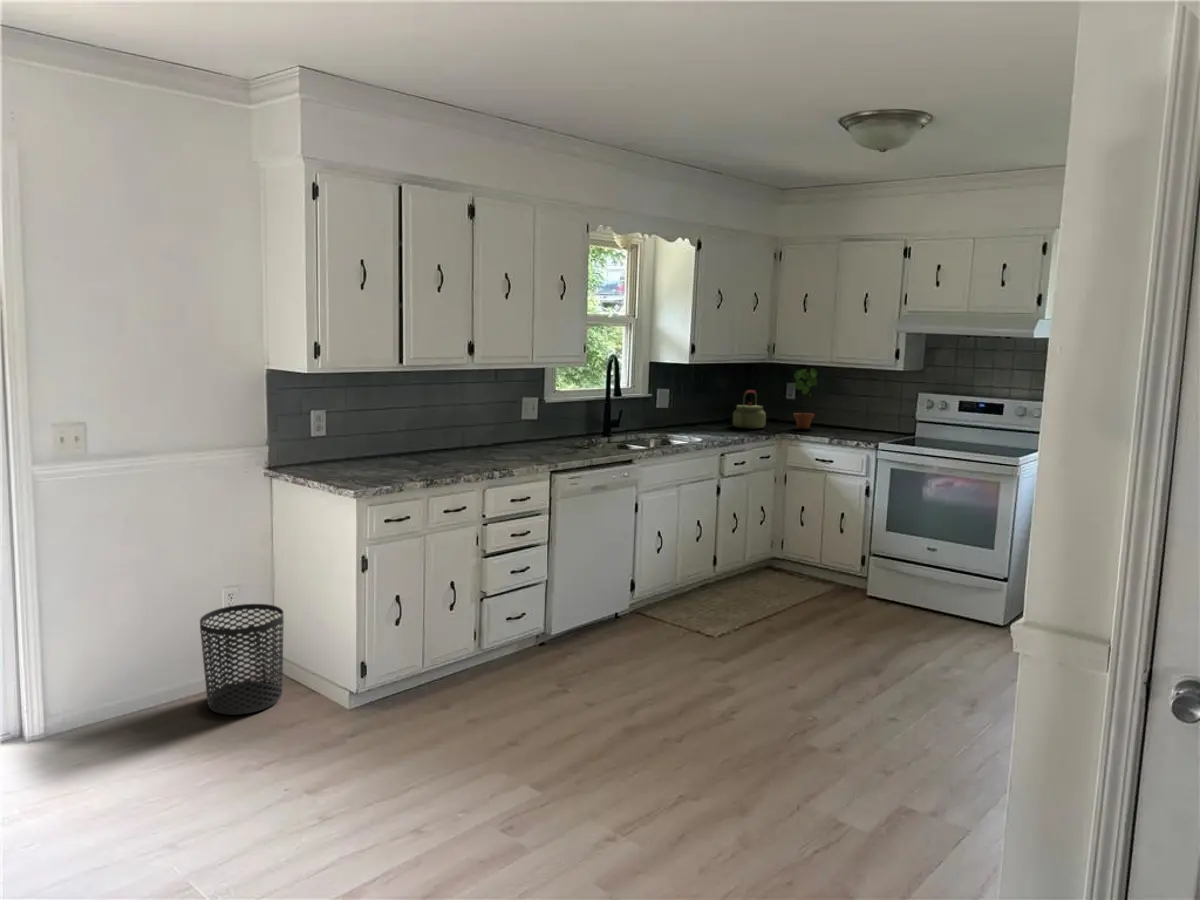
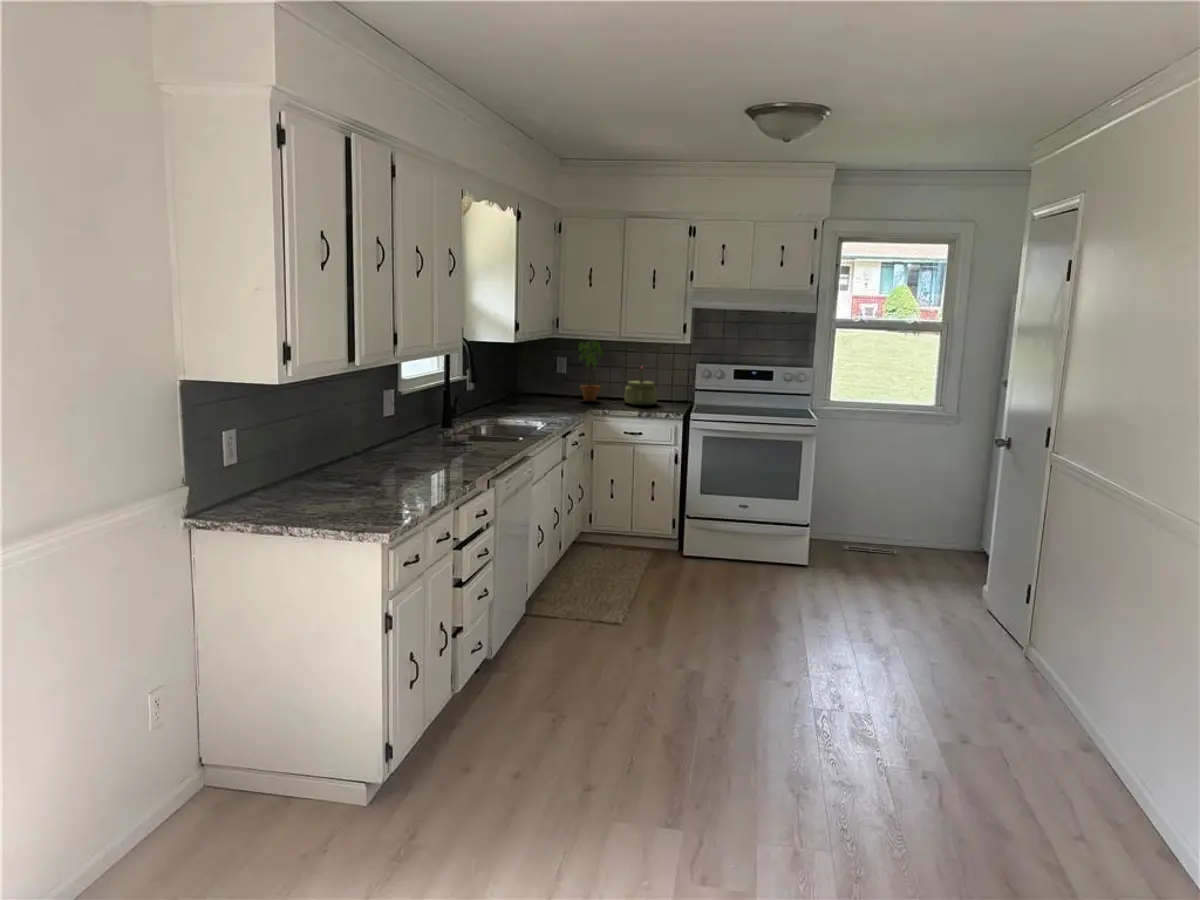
kettle: present [733,390,766,429] -> present [625,366,657,405]
waste bin: present [200,604,284,715] -> none [151,701,268,865]

